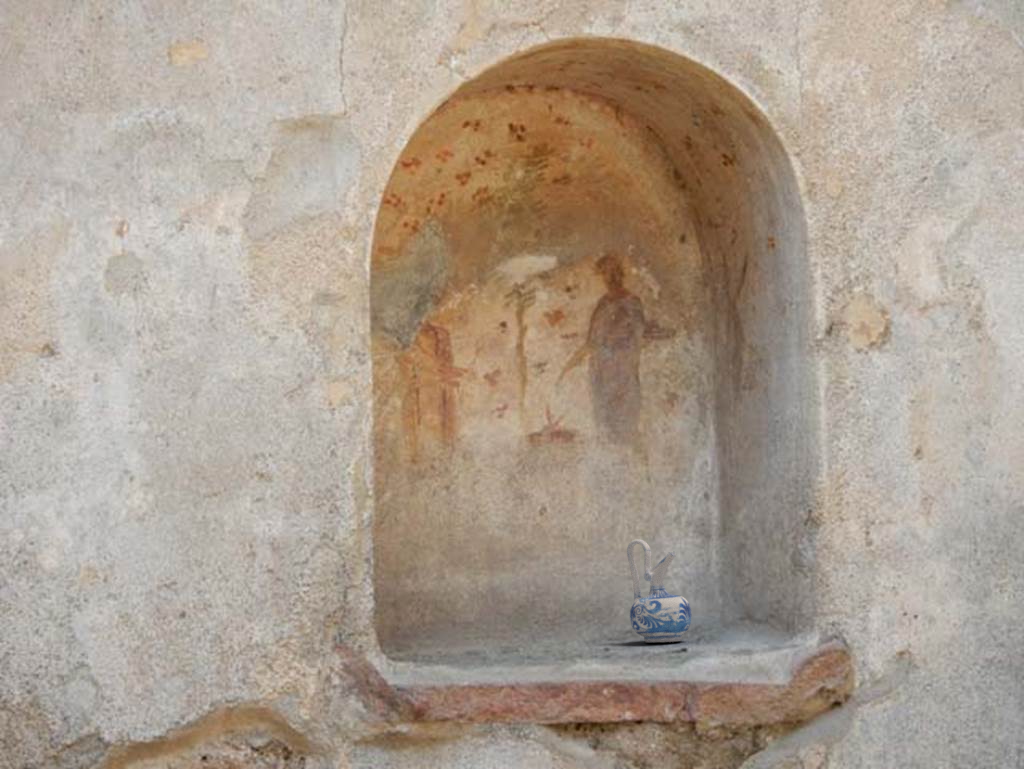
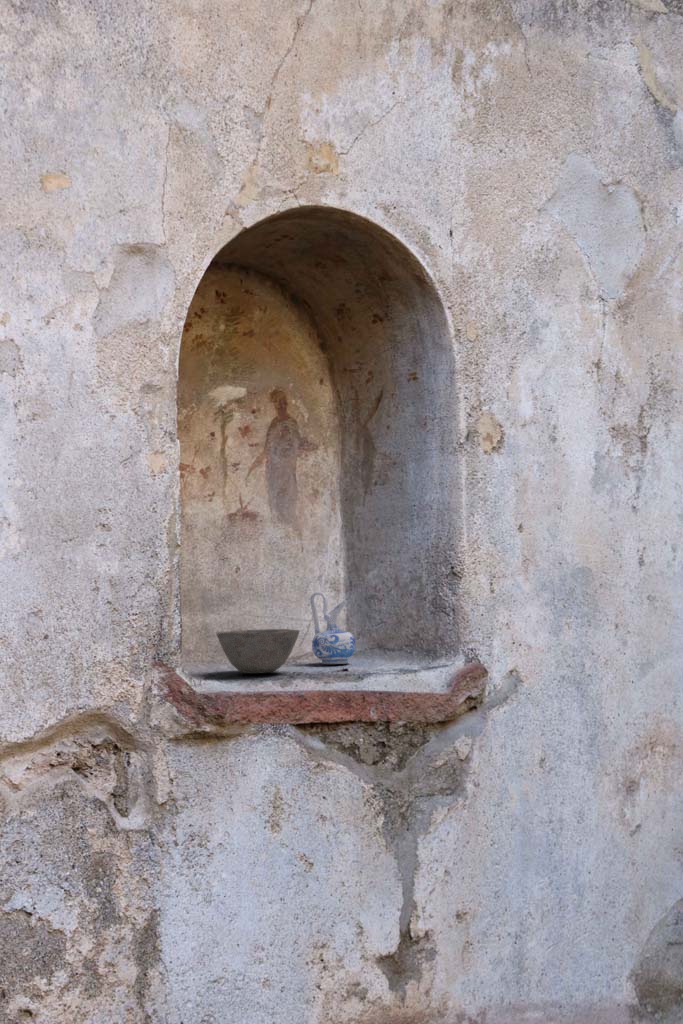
bowl: none [474,593,590,655] -> present [216,629,300,674]

